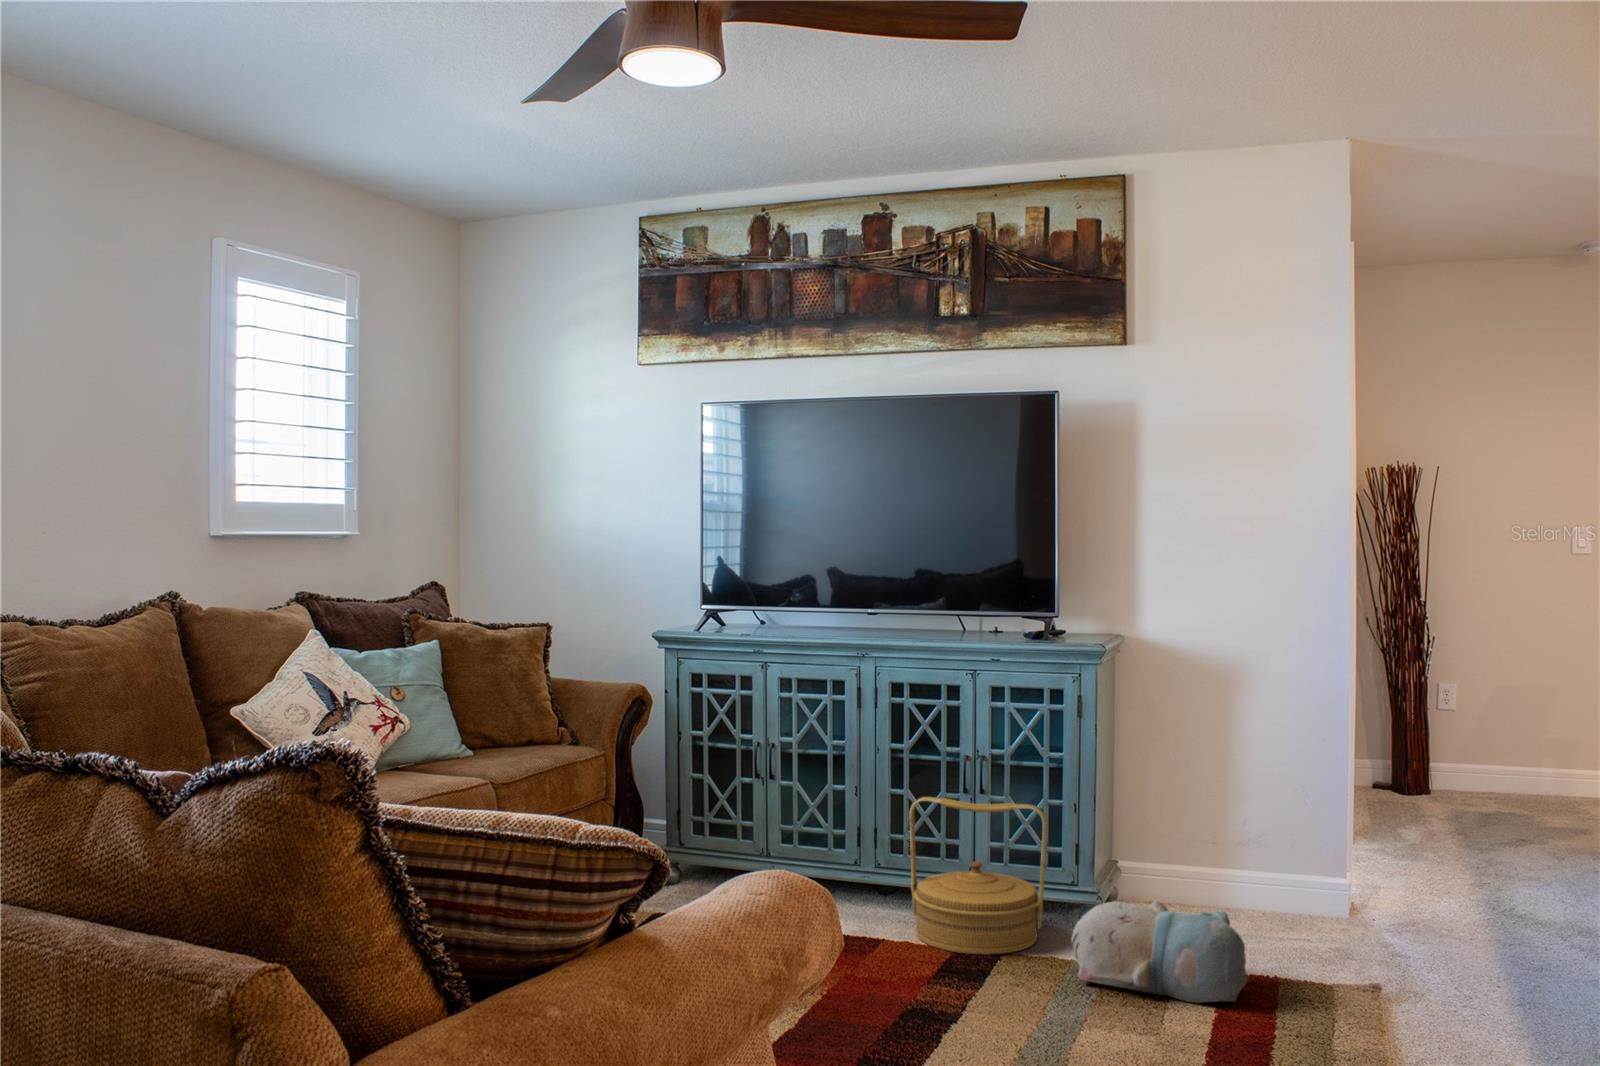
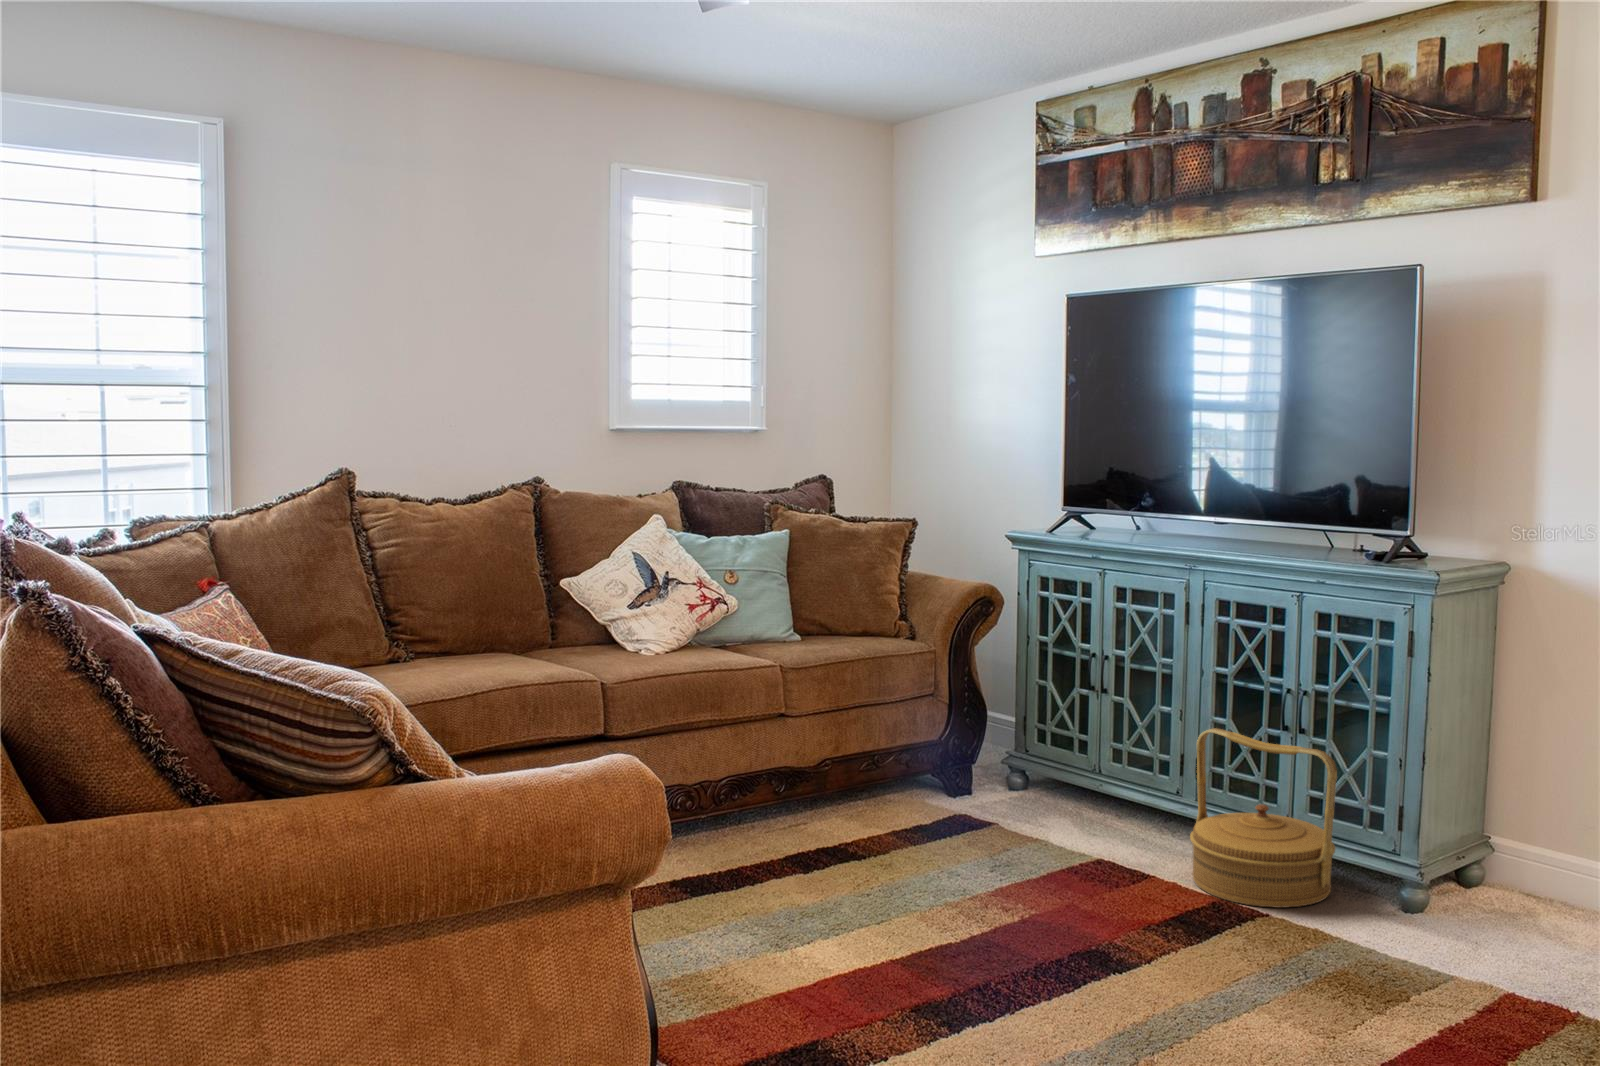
plush toy: present [1071,900,1247,1003] -> none [1308,871,1512,1009]

